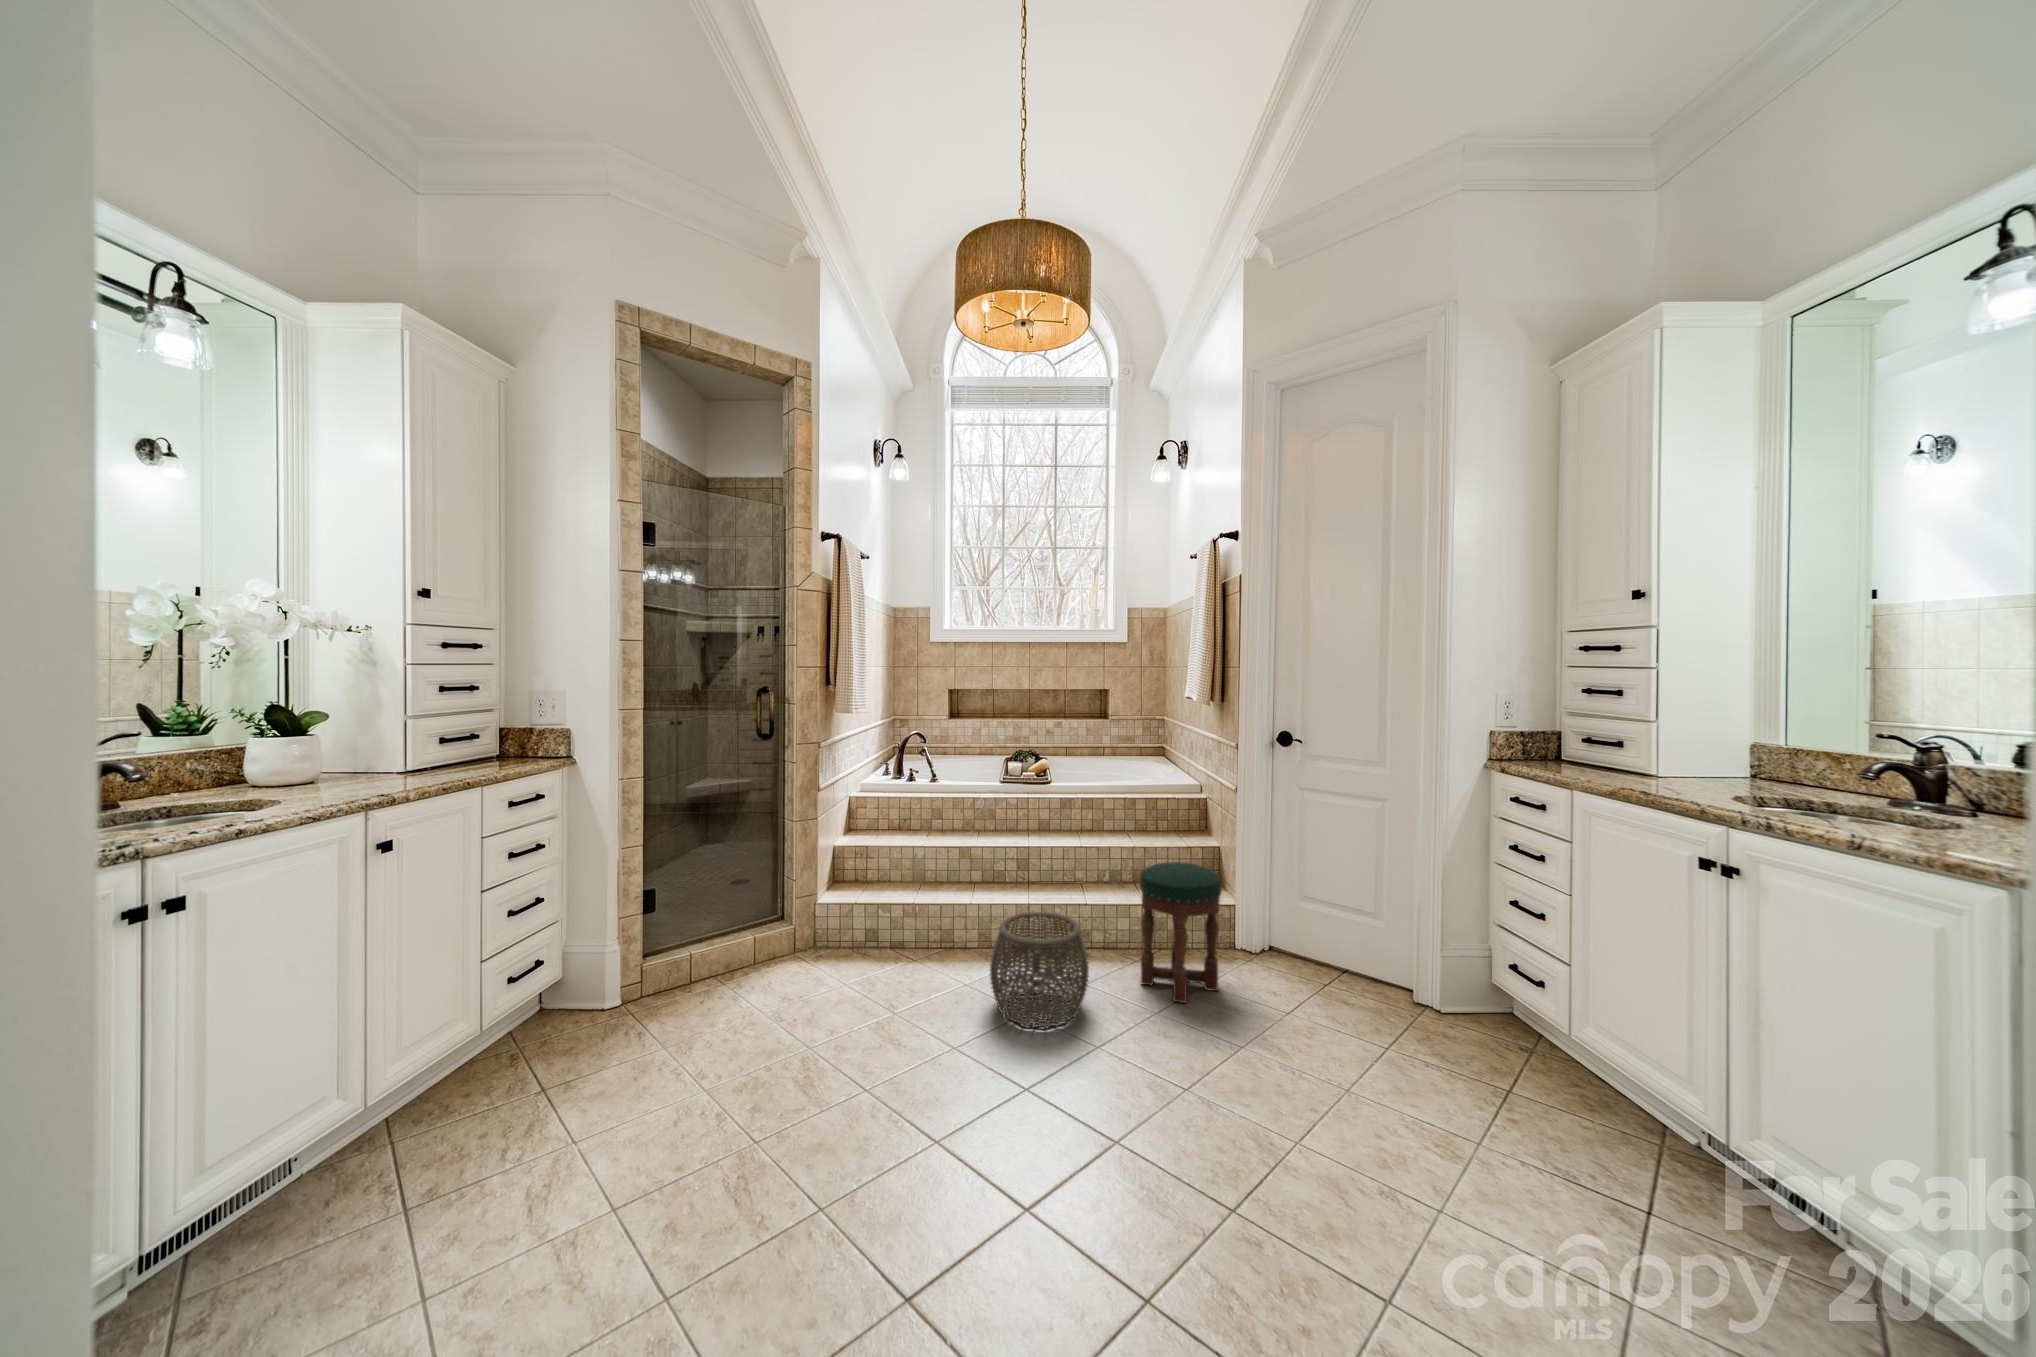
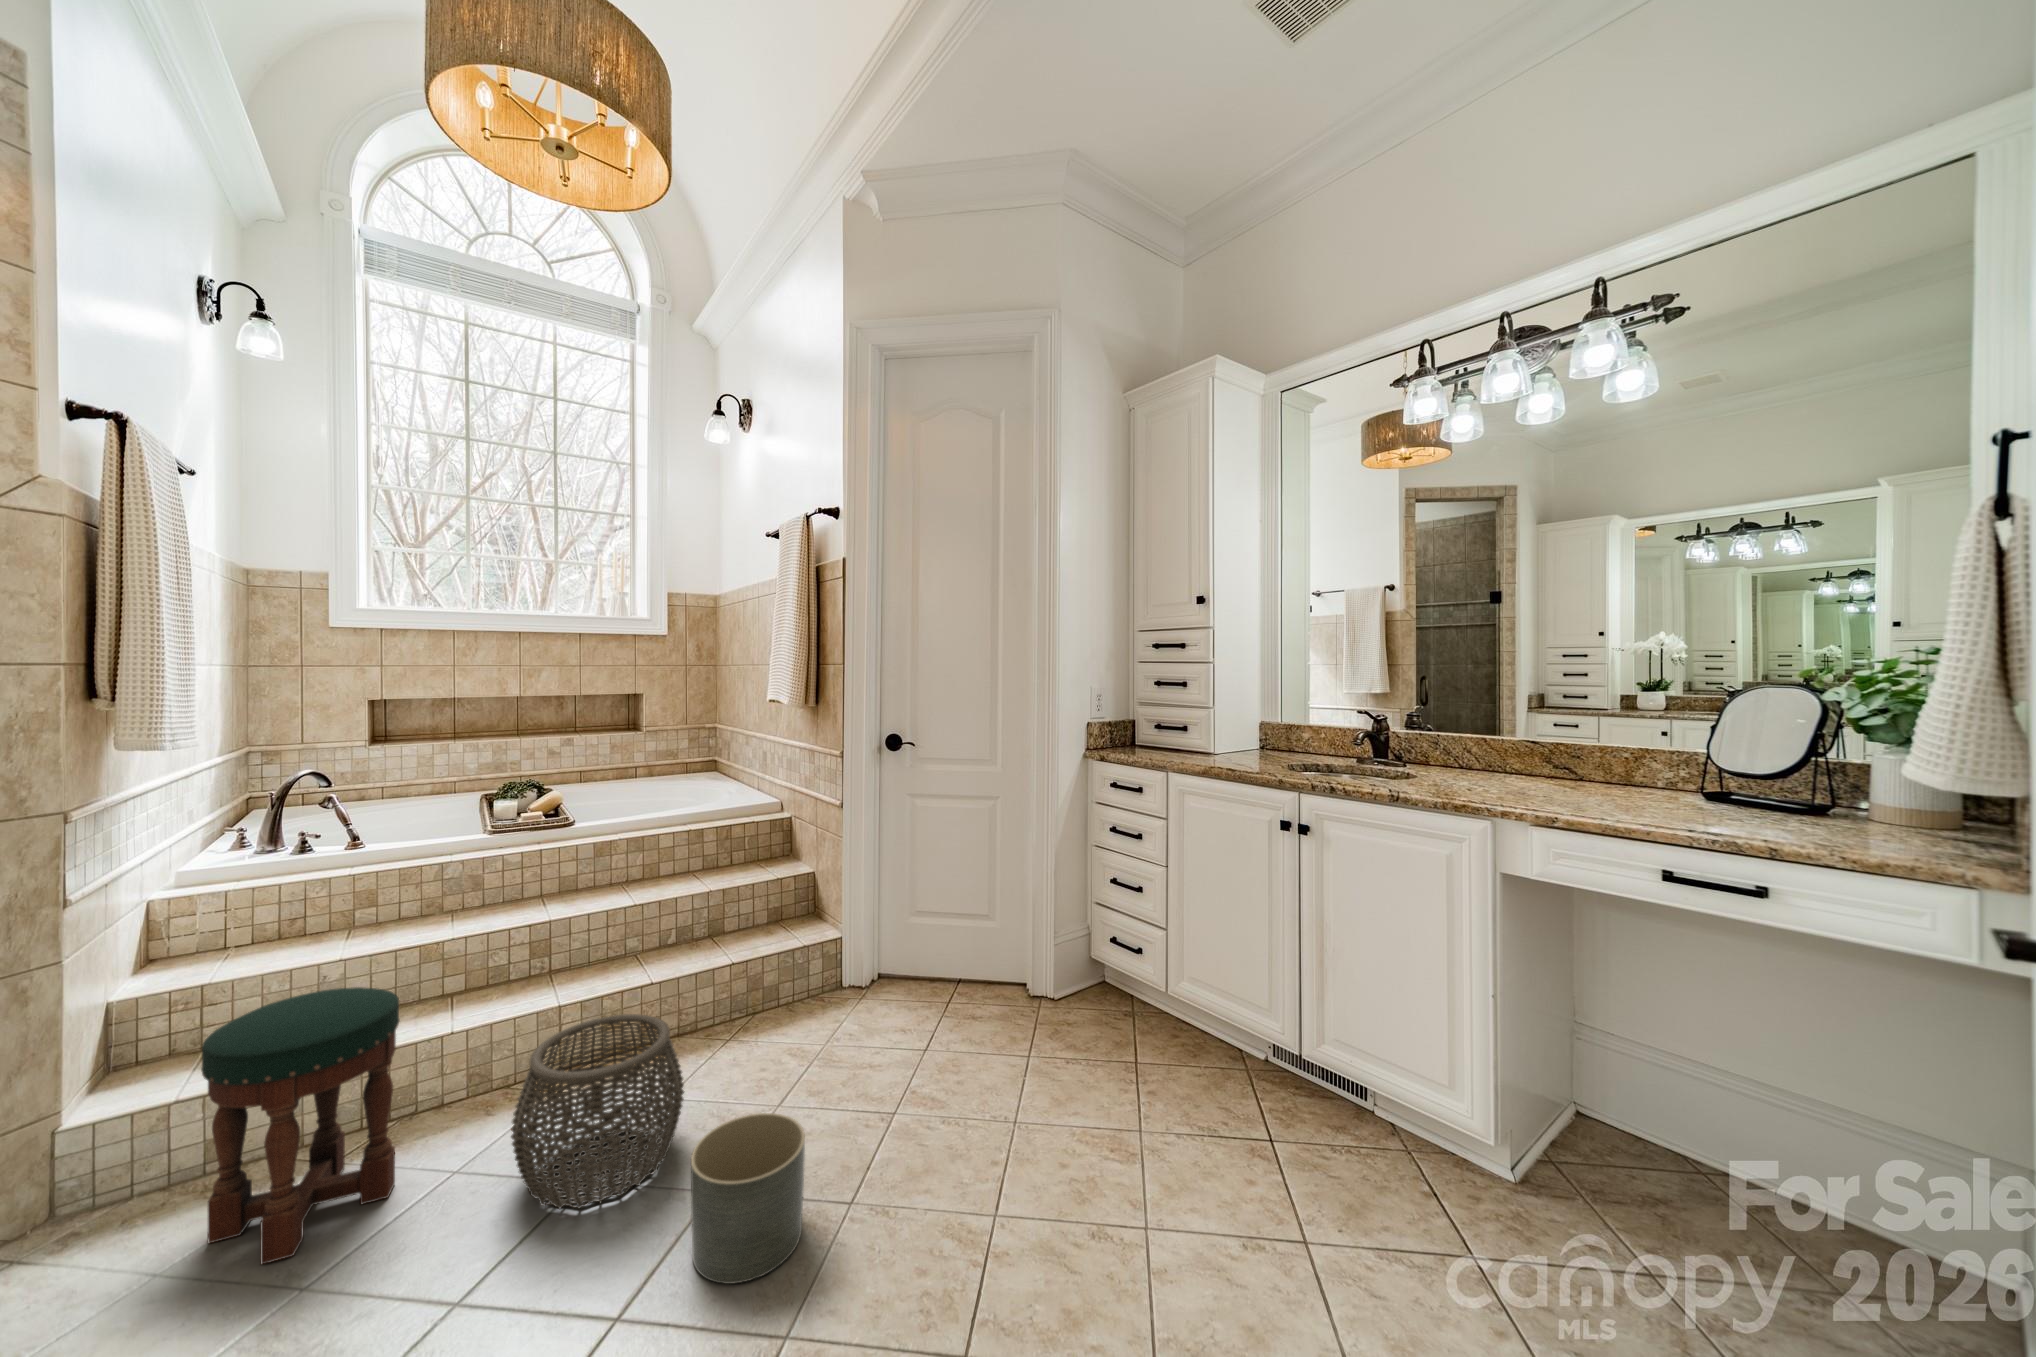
stool: present [1140,862,1222,1003] -> present [201,987,400,1264]
planter: none [1076,998,1152,1104] -> present [691,1113,805,1284]

